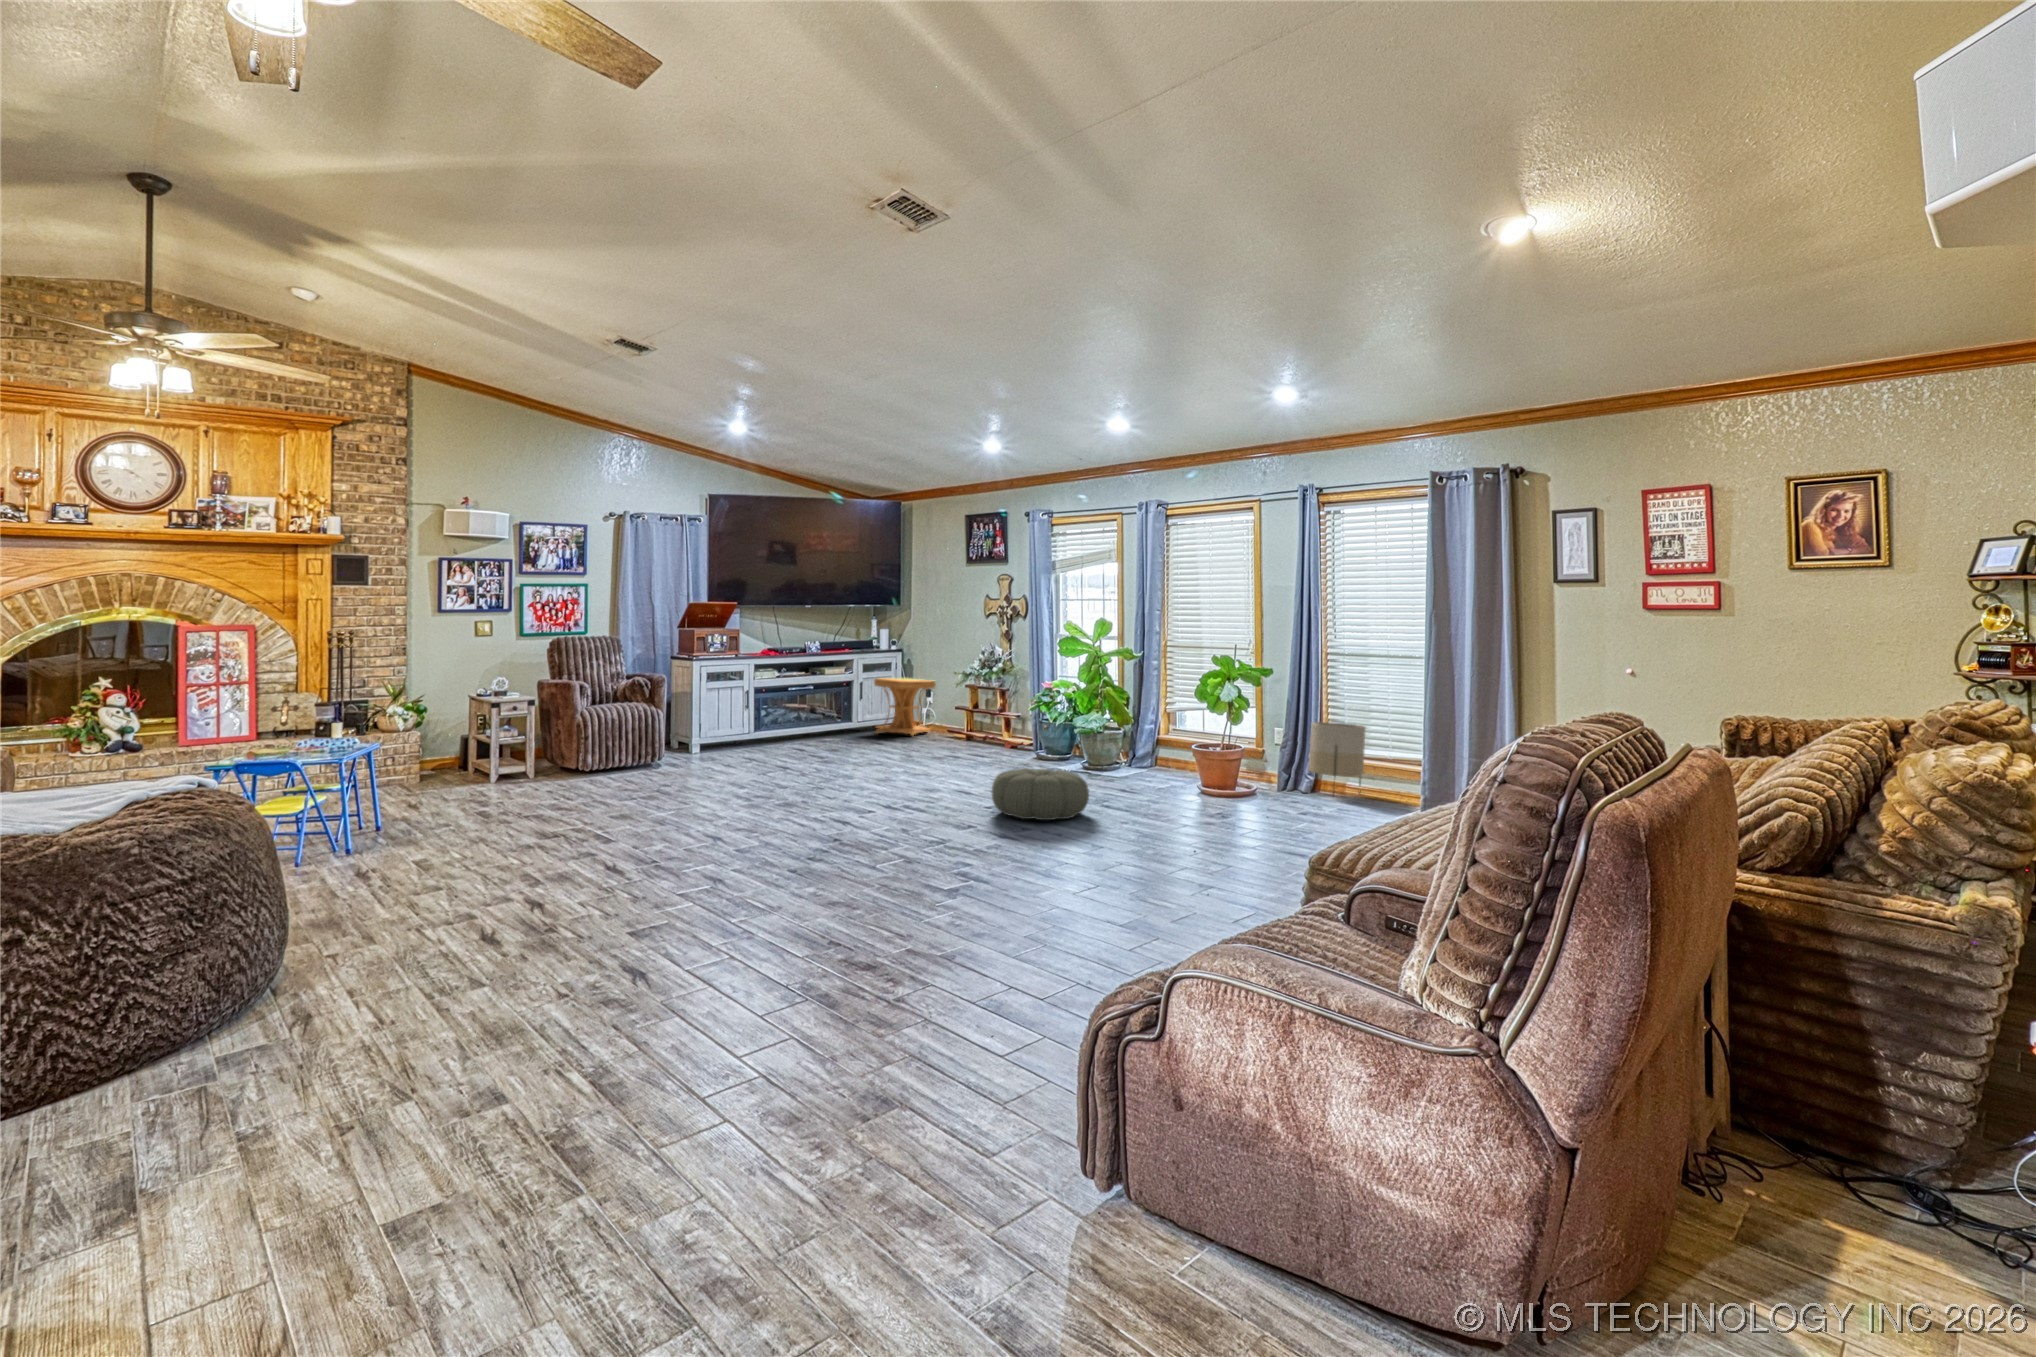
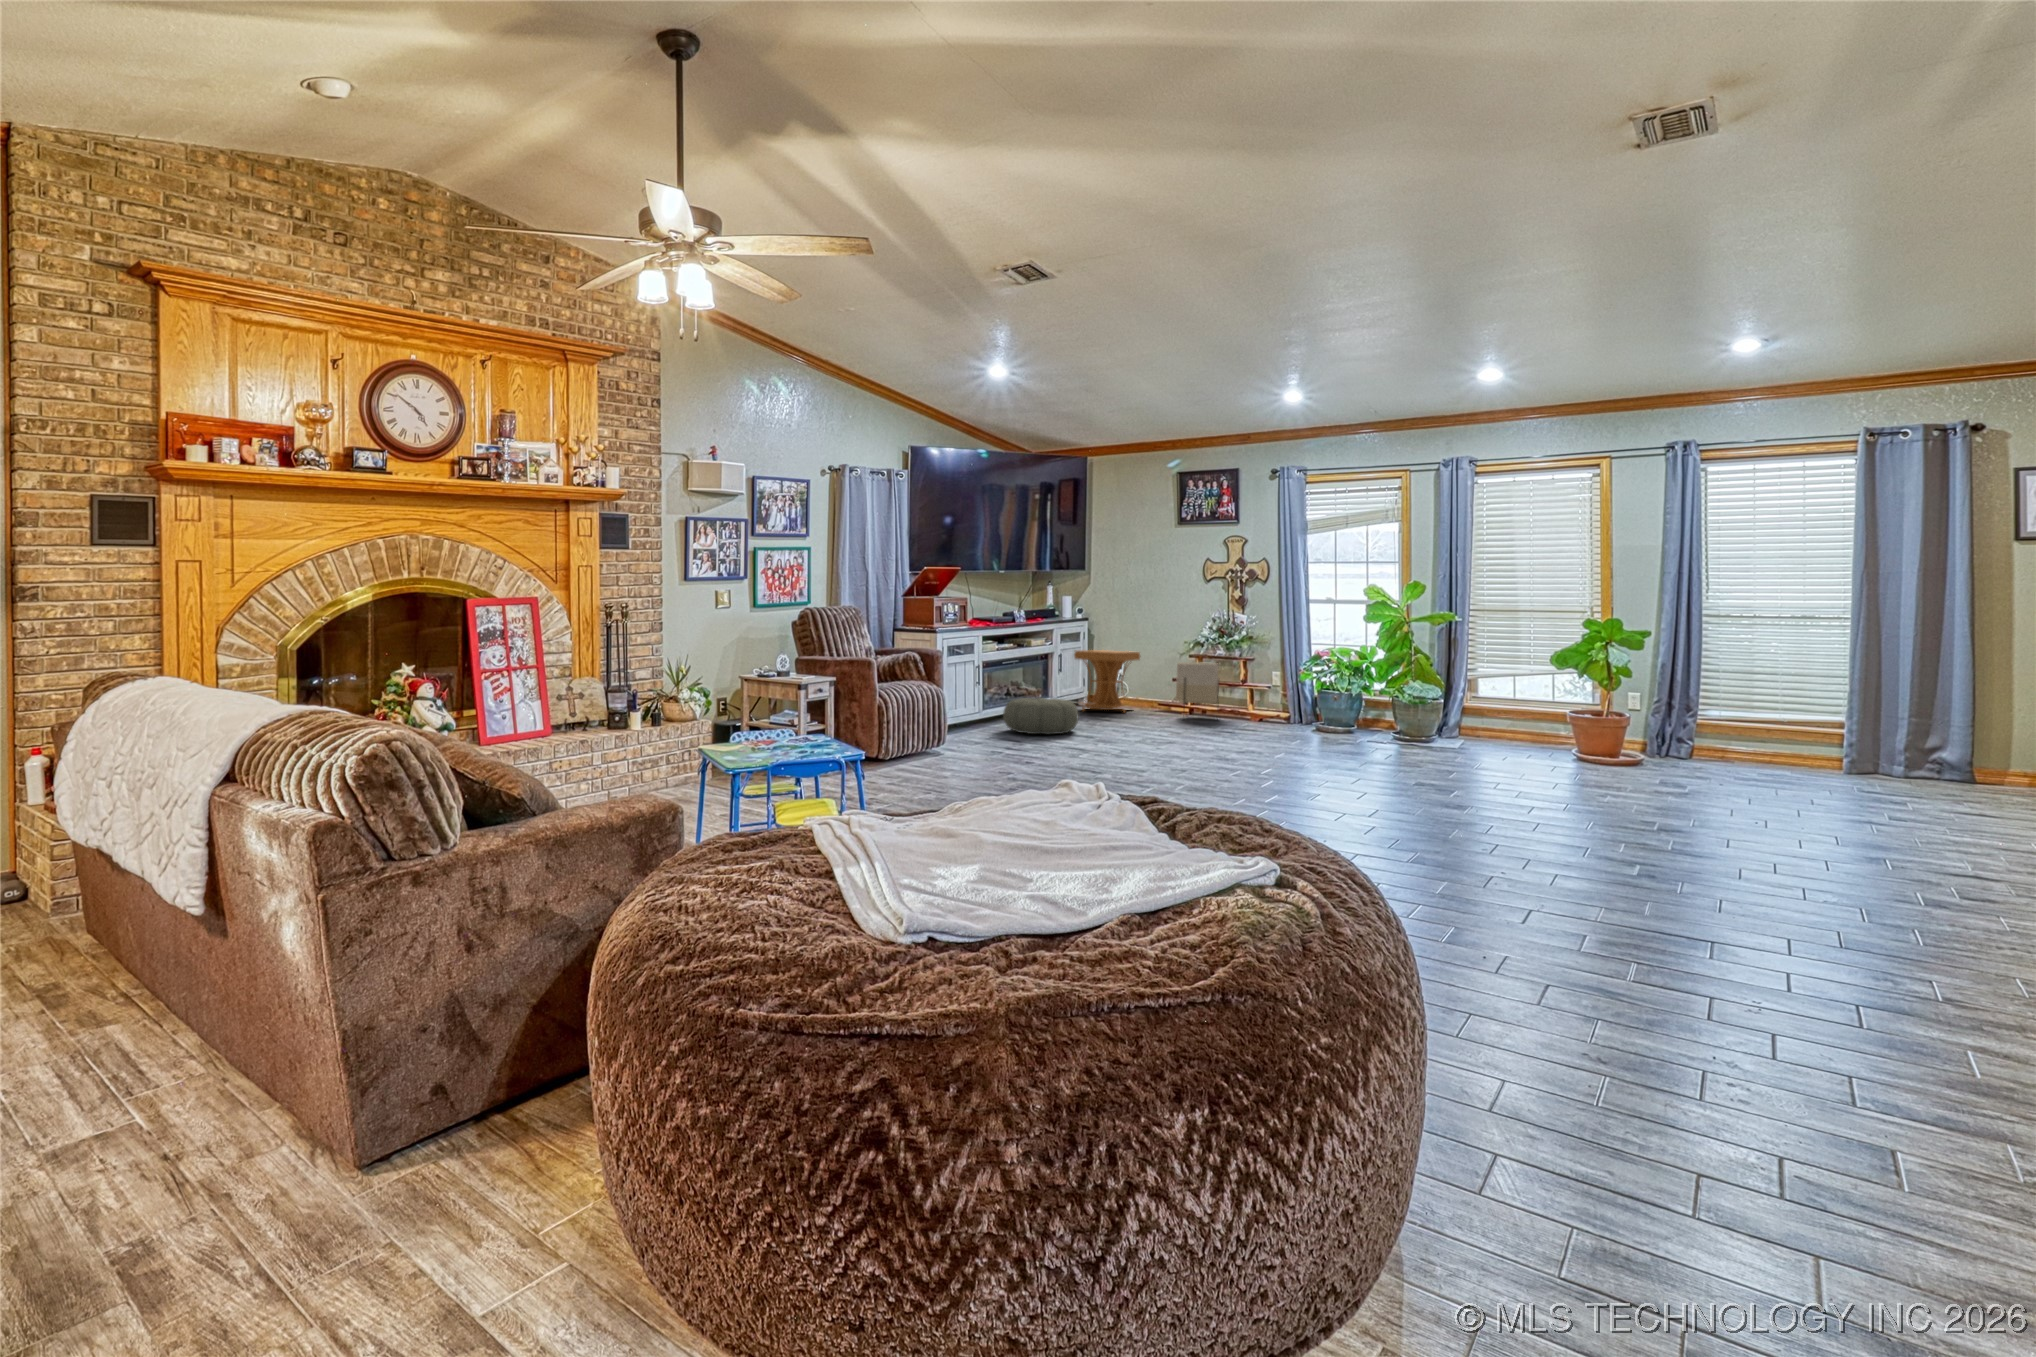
planter: present [1309,722,1366,787] -> present [1176,662,1219,706]
pouf: present [992,768,1089,820] -> present [1003,698,1078,734]

